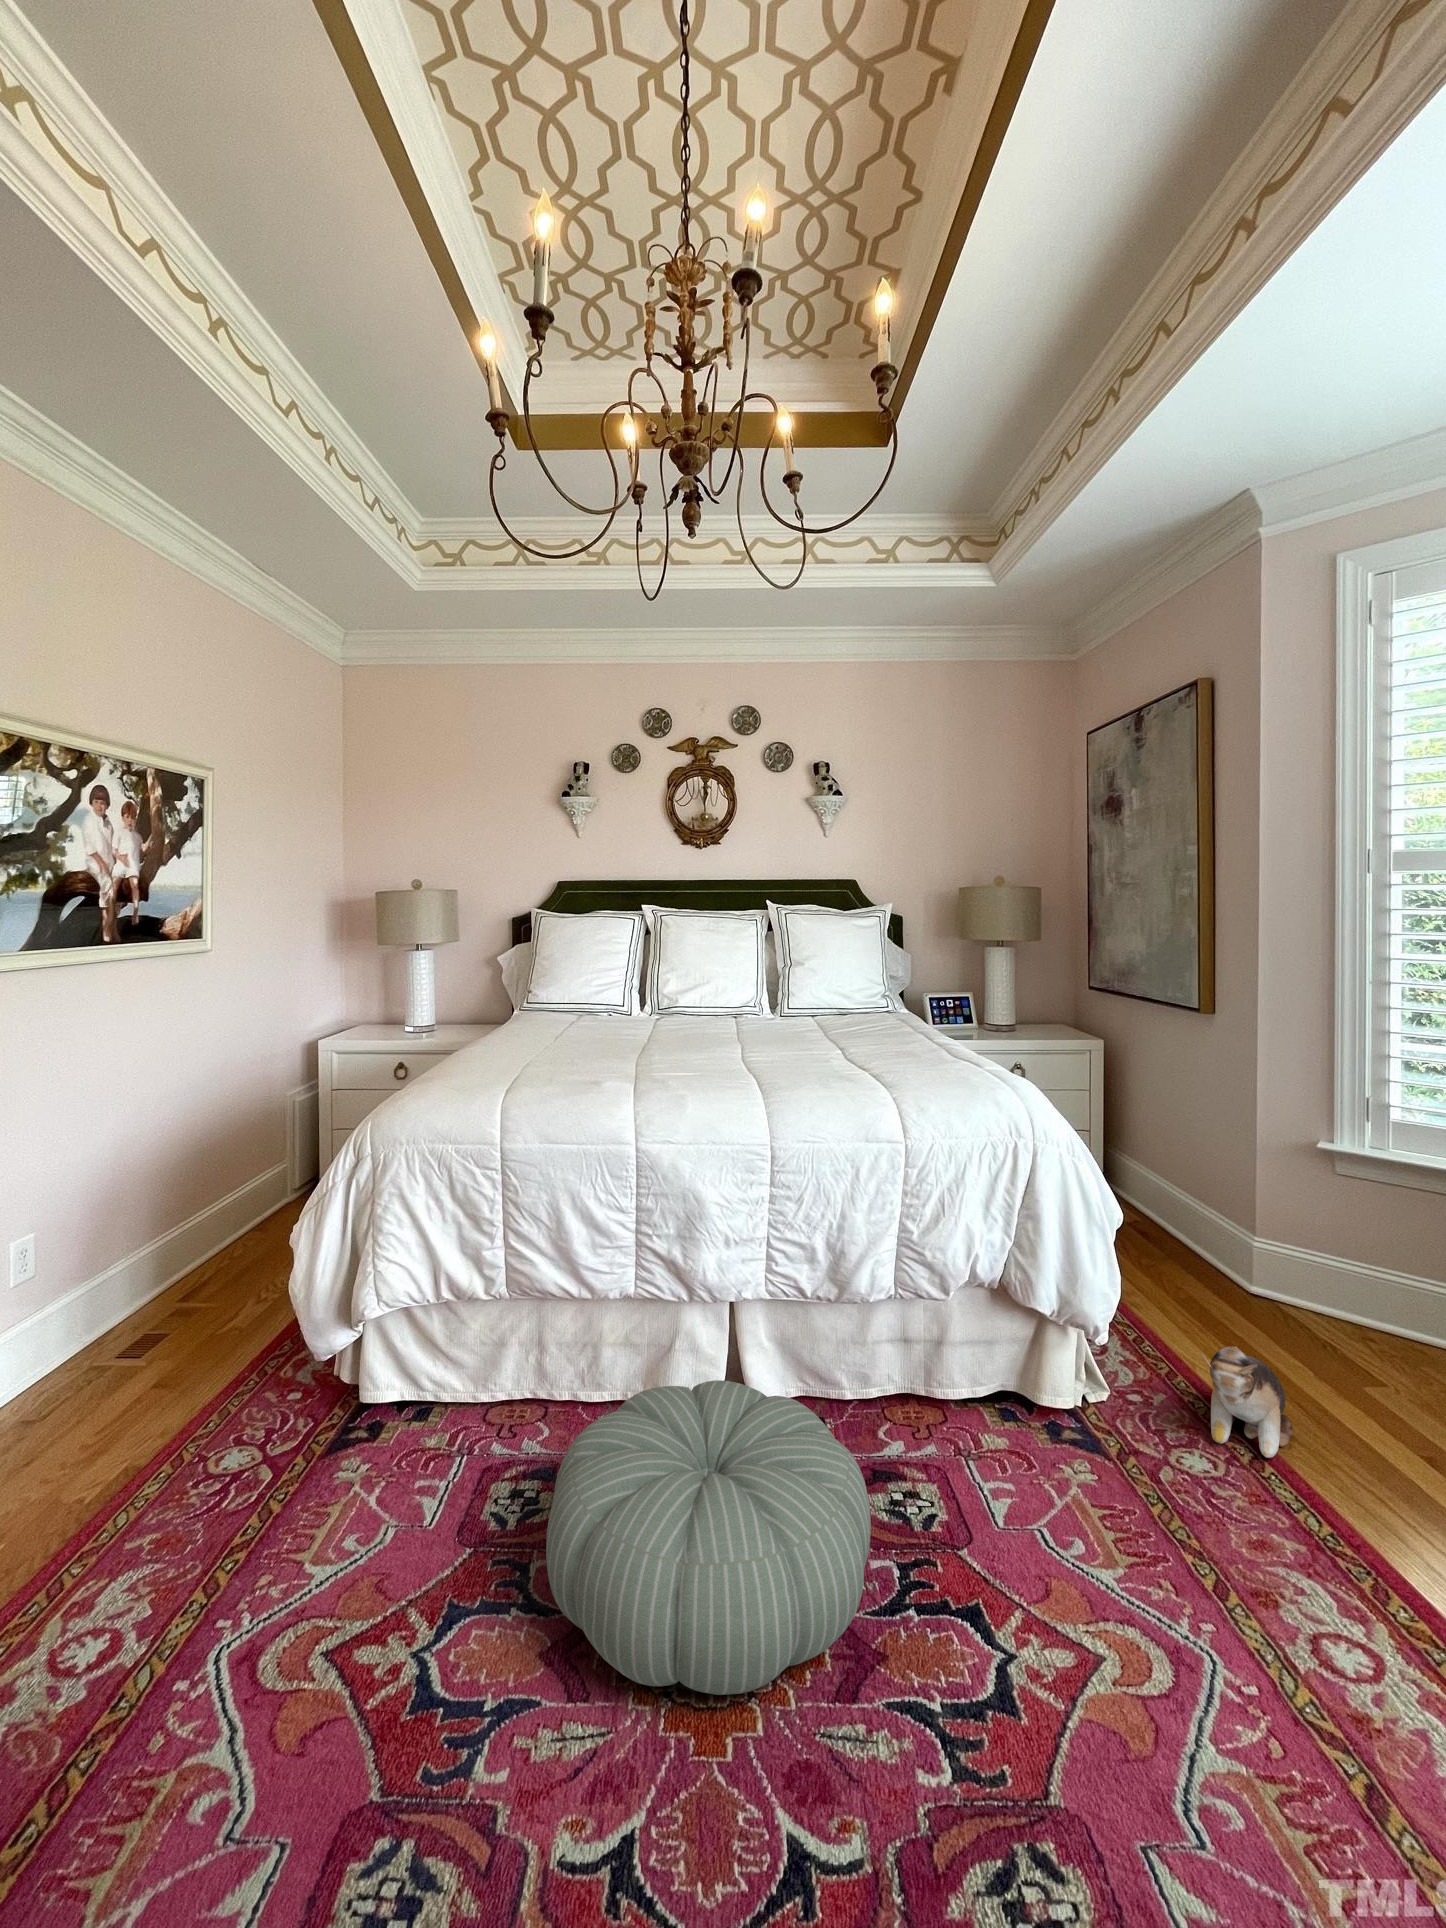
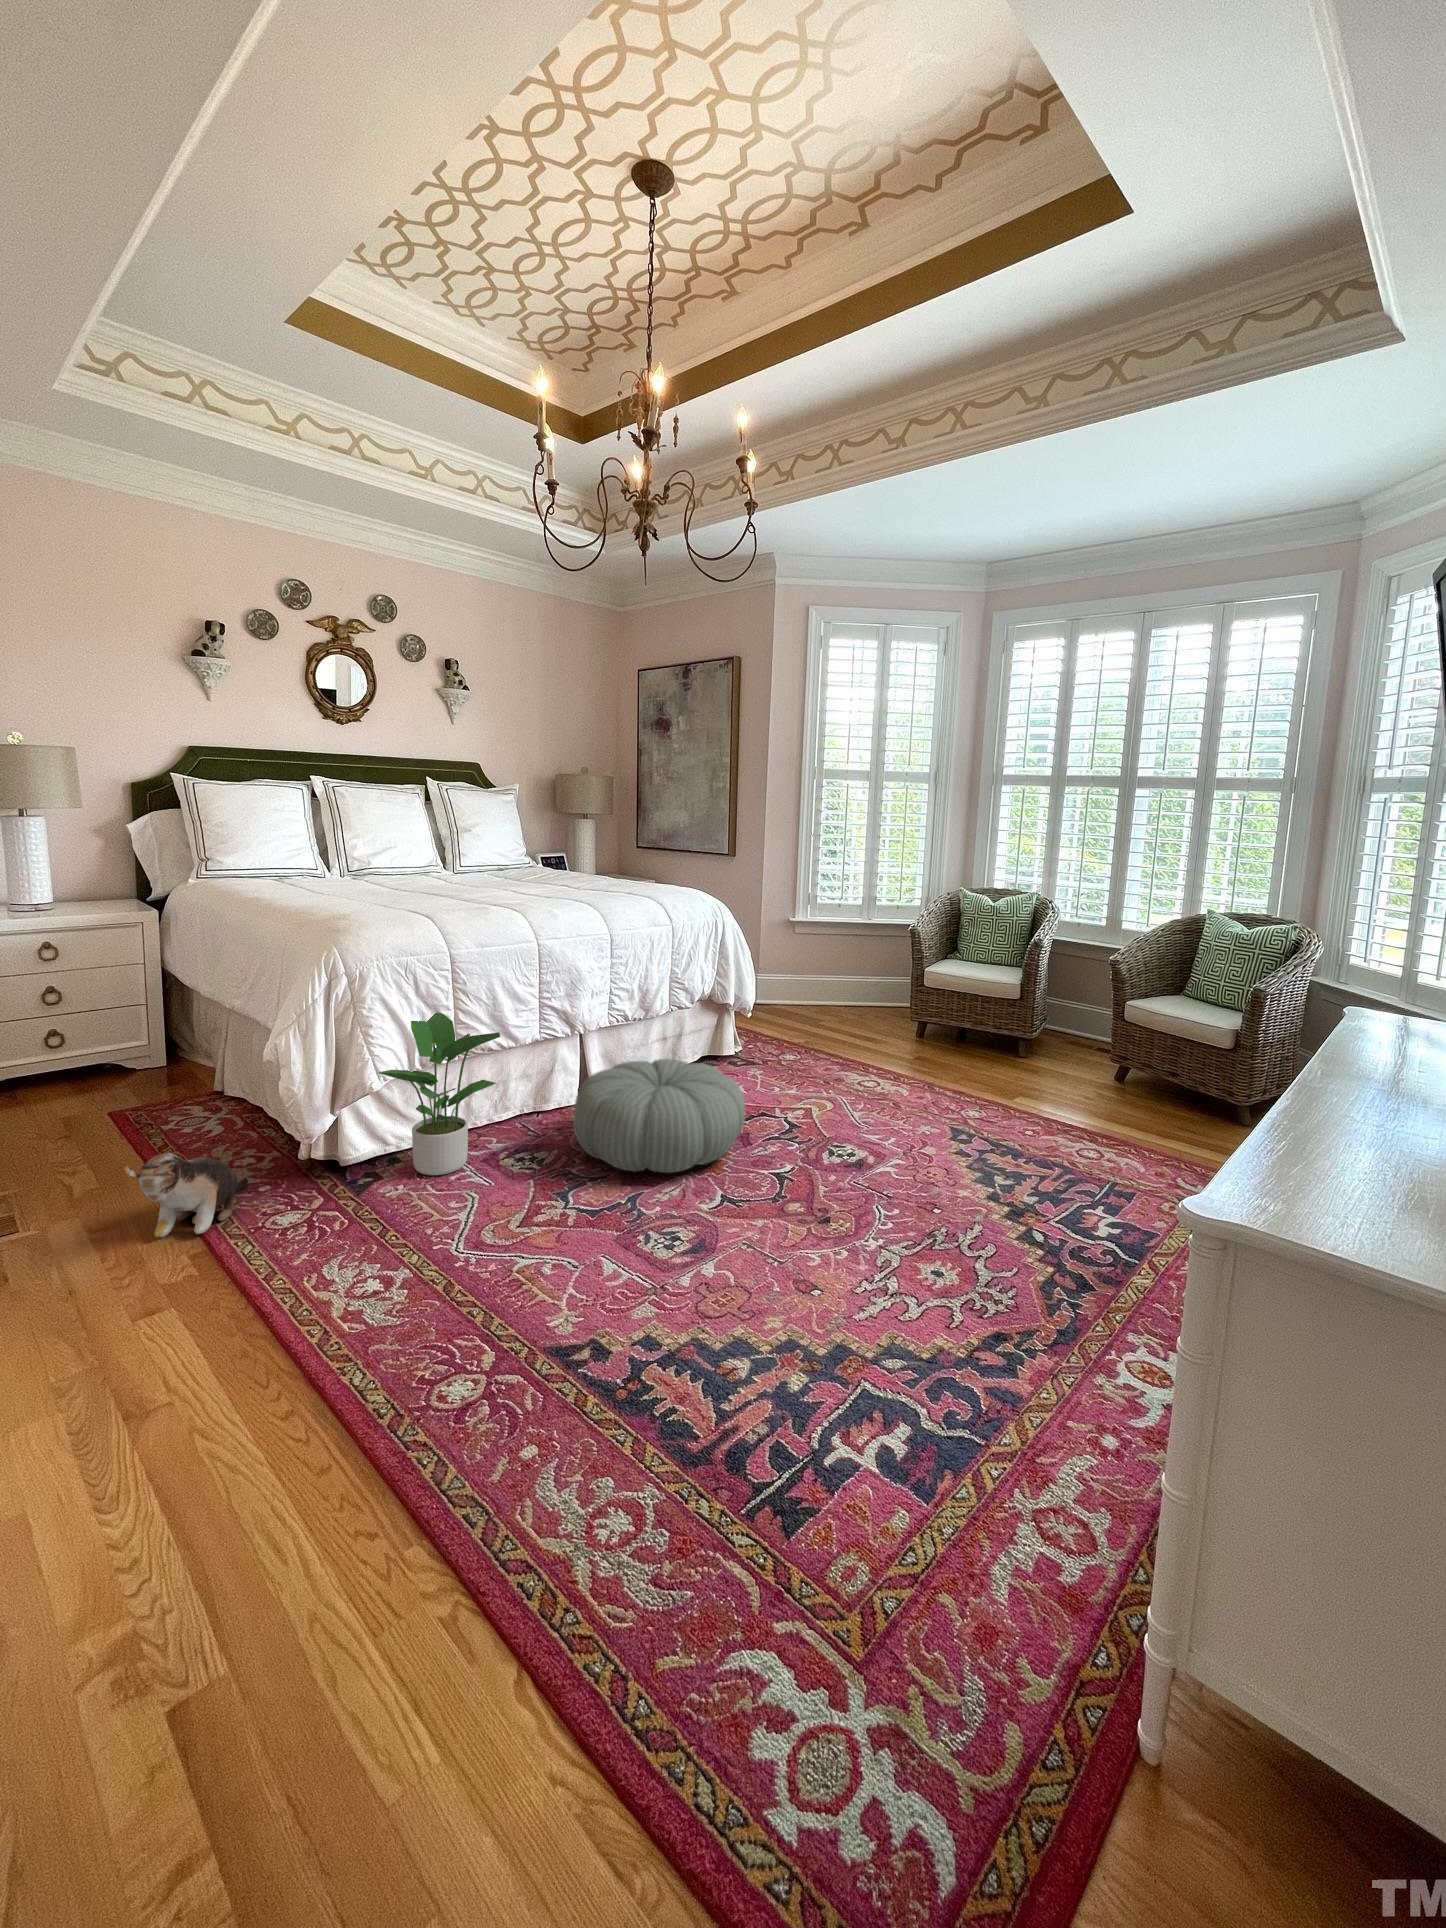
potted plant: none [348,1216,524,1475] -> present [378,1012,500,1175]
plush toy: present [1200,1346,1293,1458] -> present [125,1152,248,1237]

